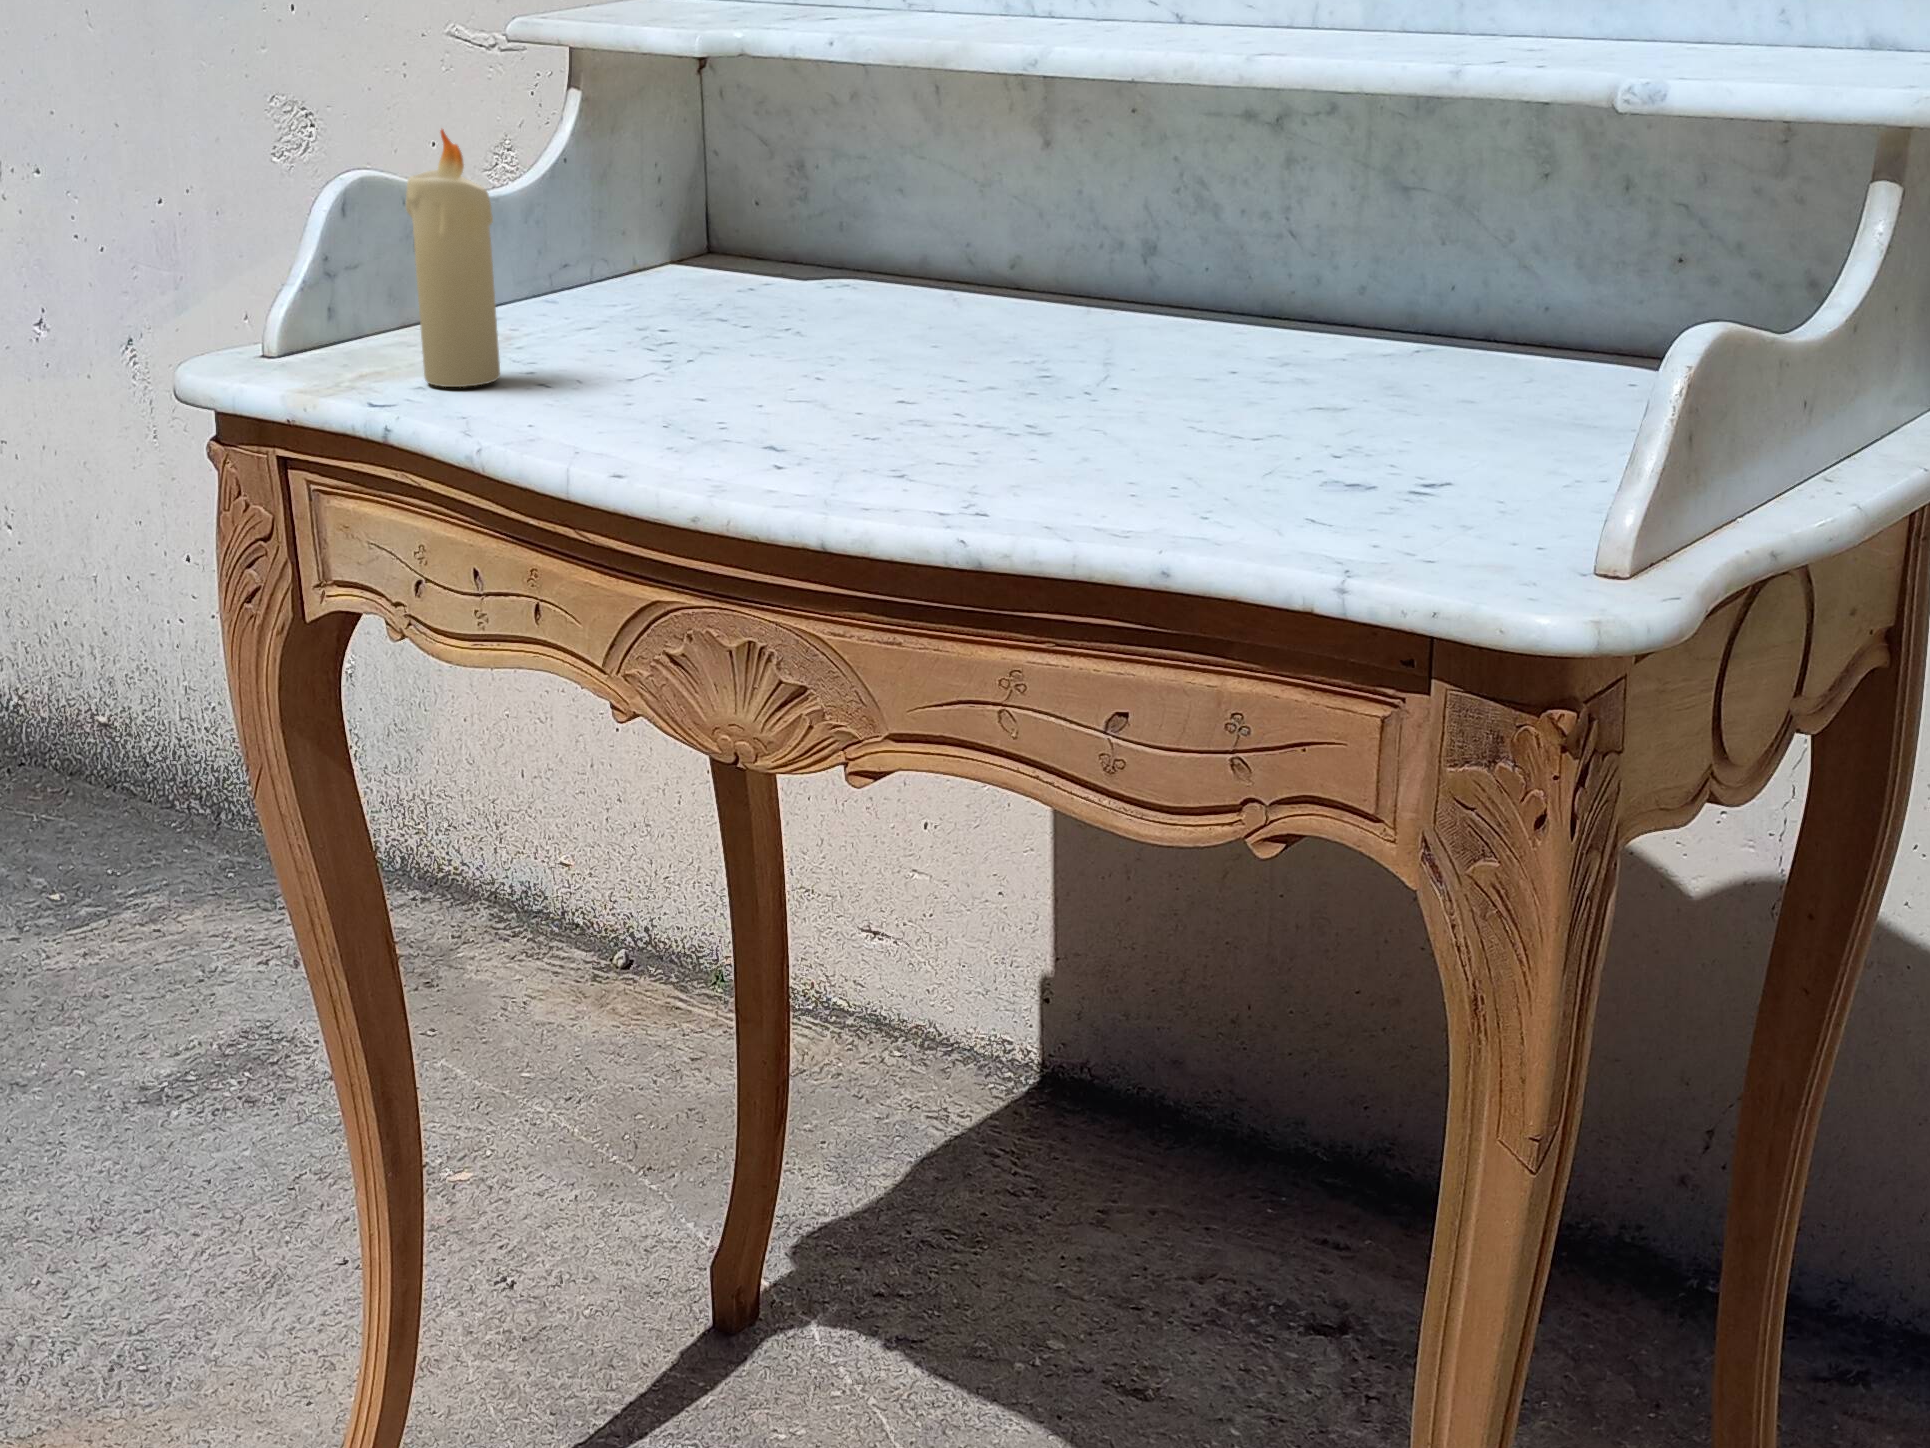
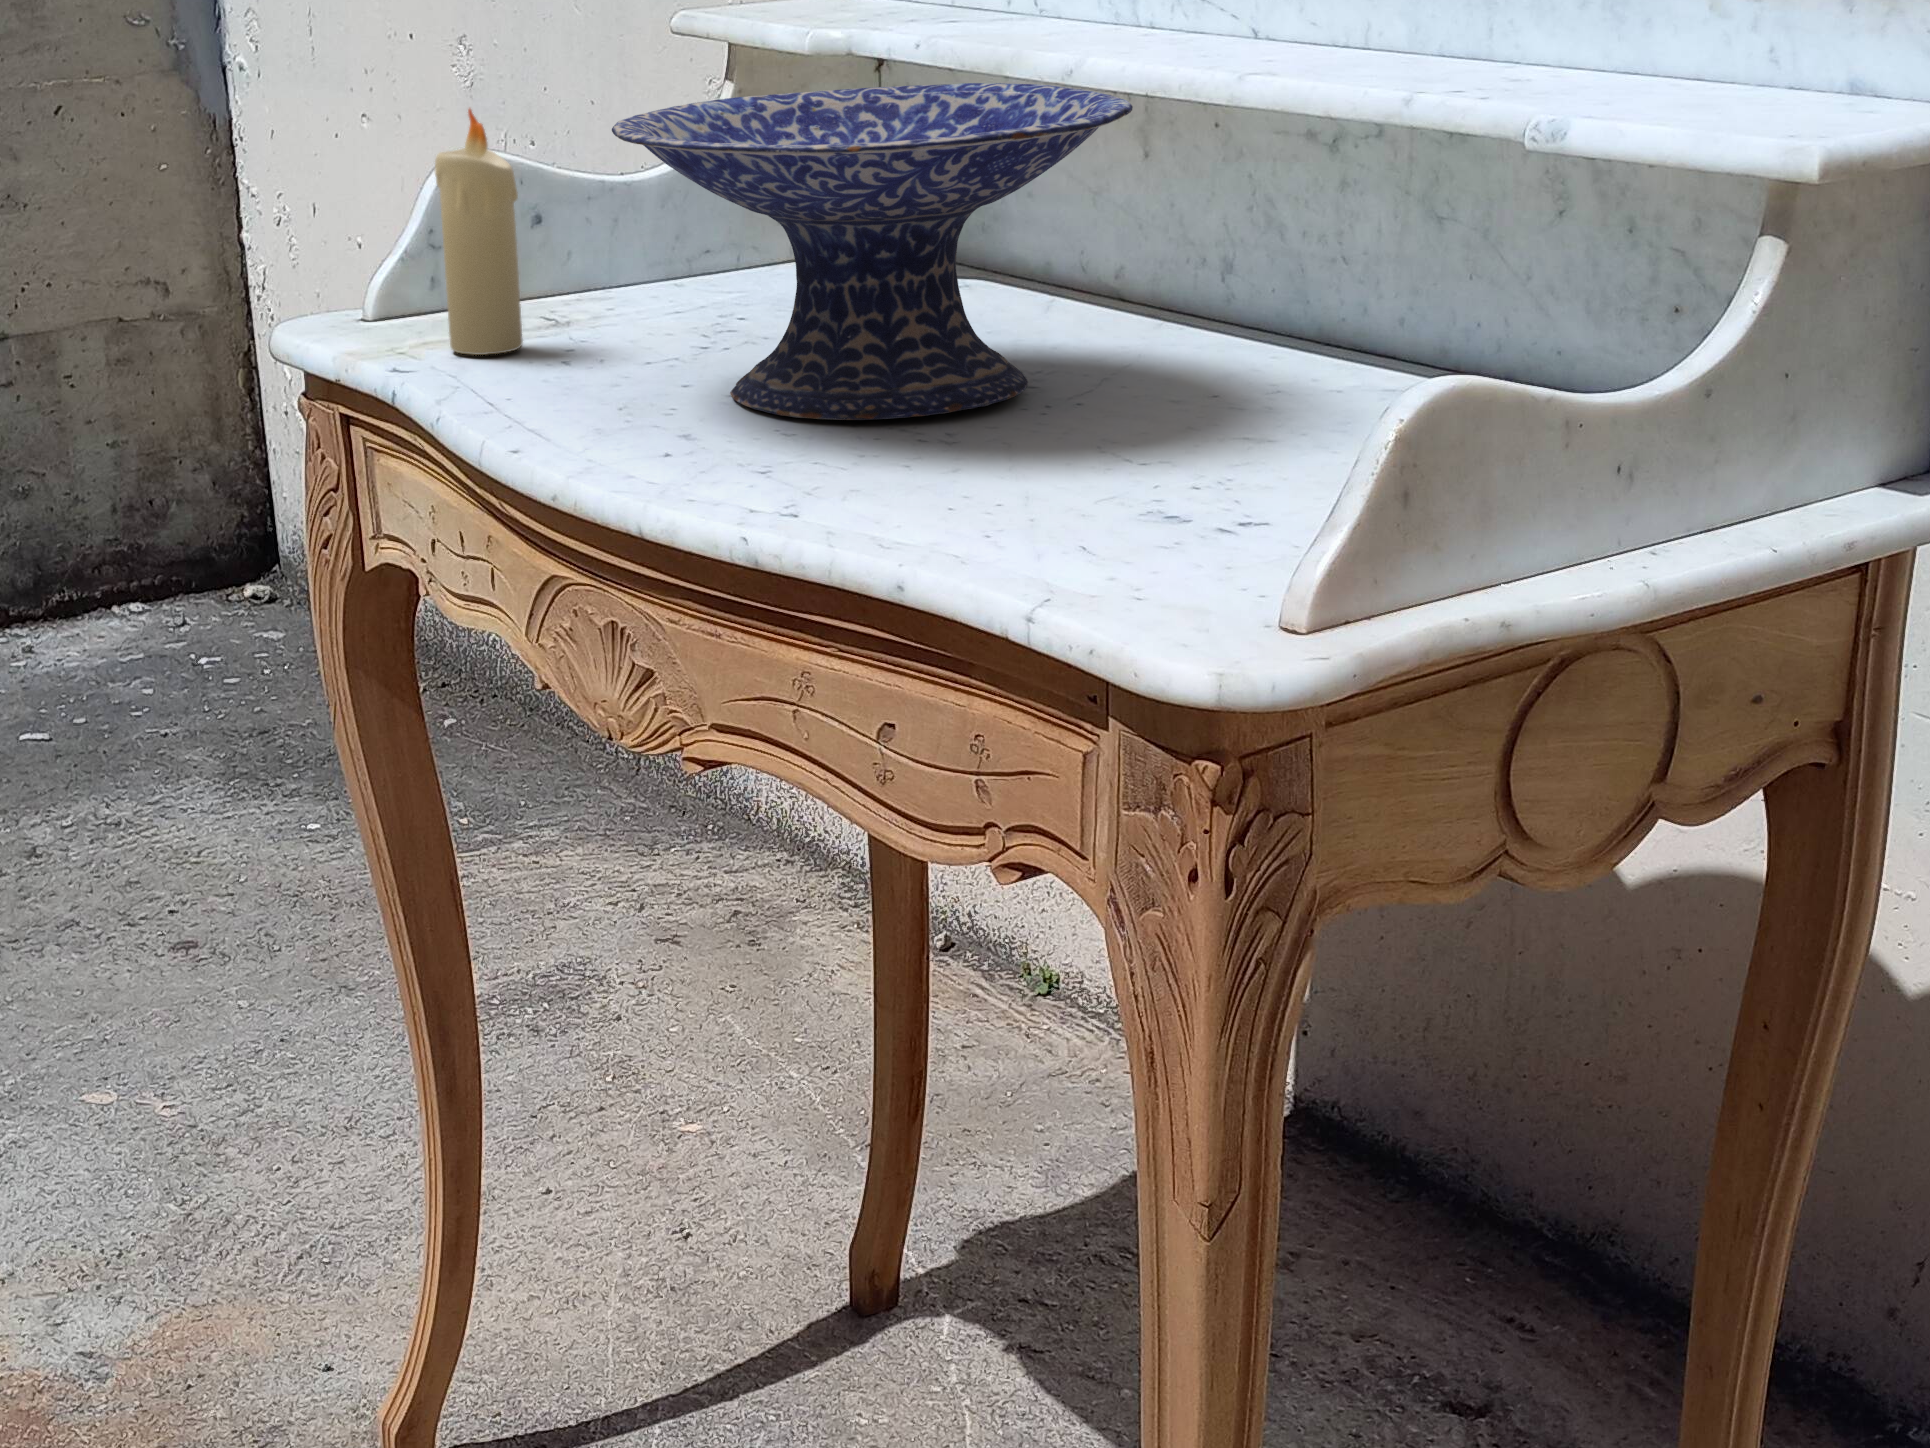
decorative bowl: none [650,86,1171,426] -> present [612,83,1133,420]

